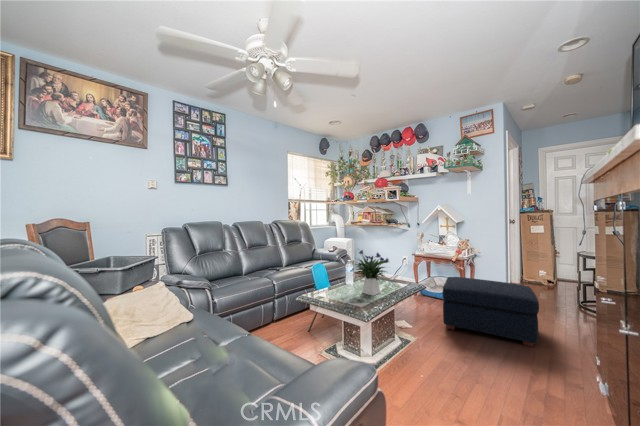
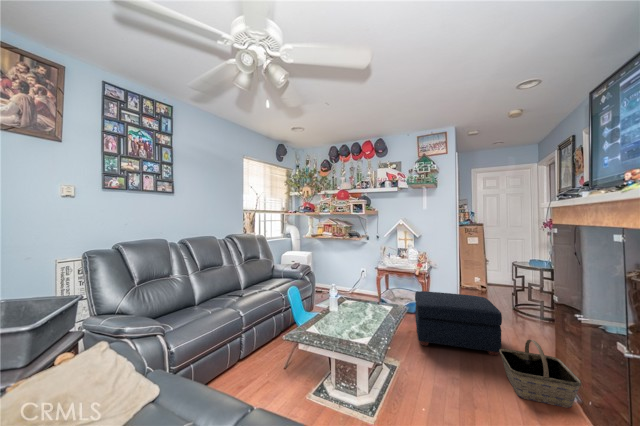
flower arrangement: present [355,250,389,296] -> none [332,270,379,322]
basket: none [526,328,617,404] -> present [499,340,582,408]

